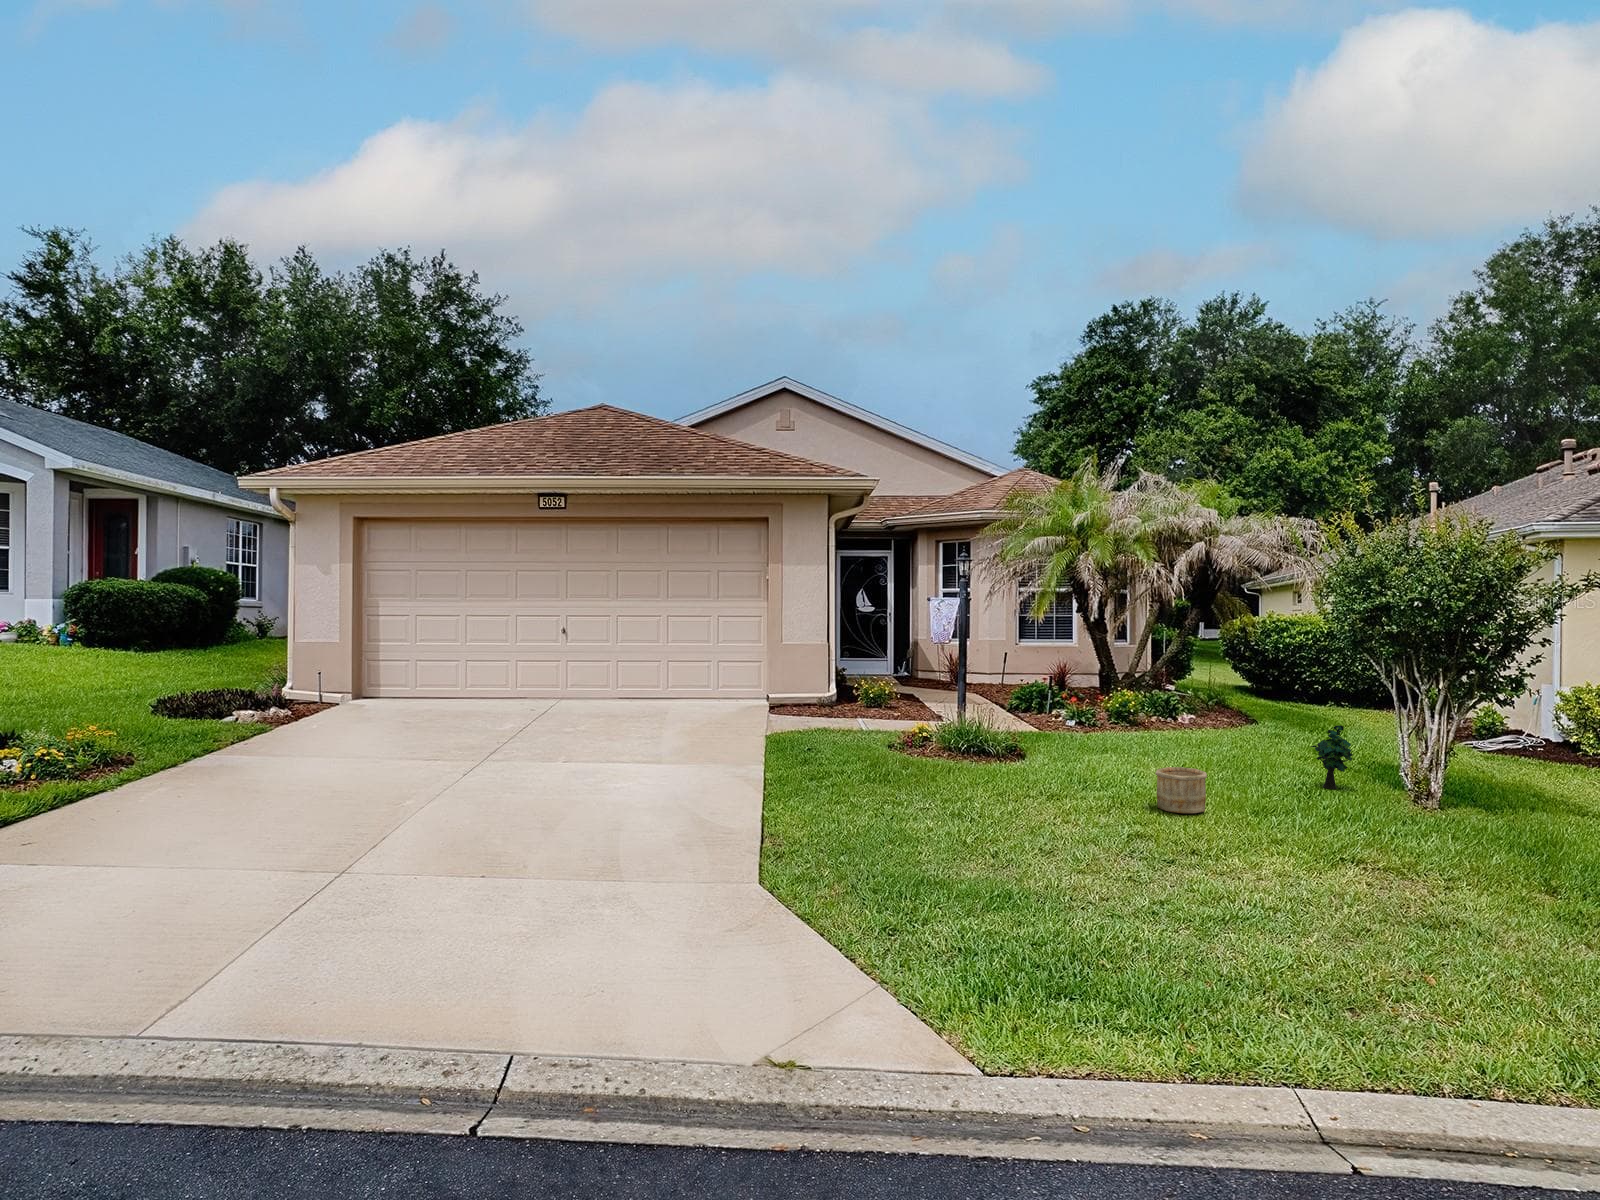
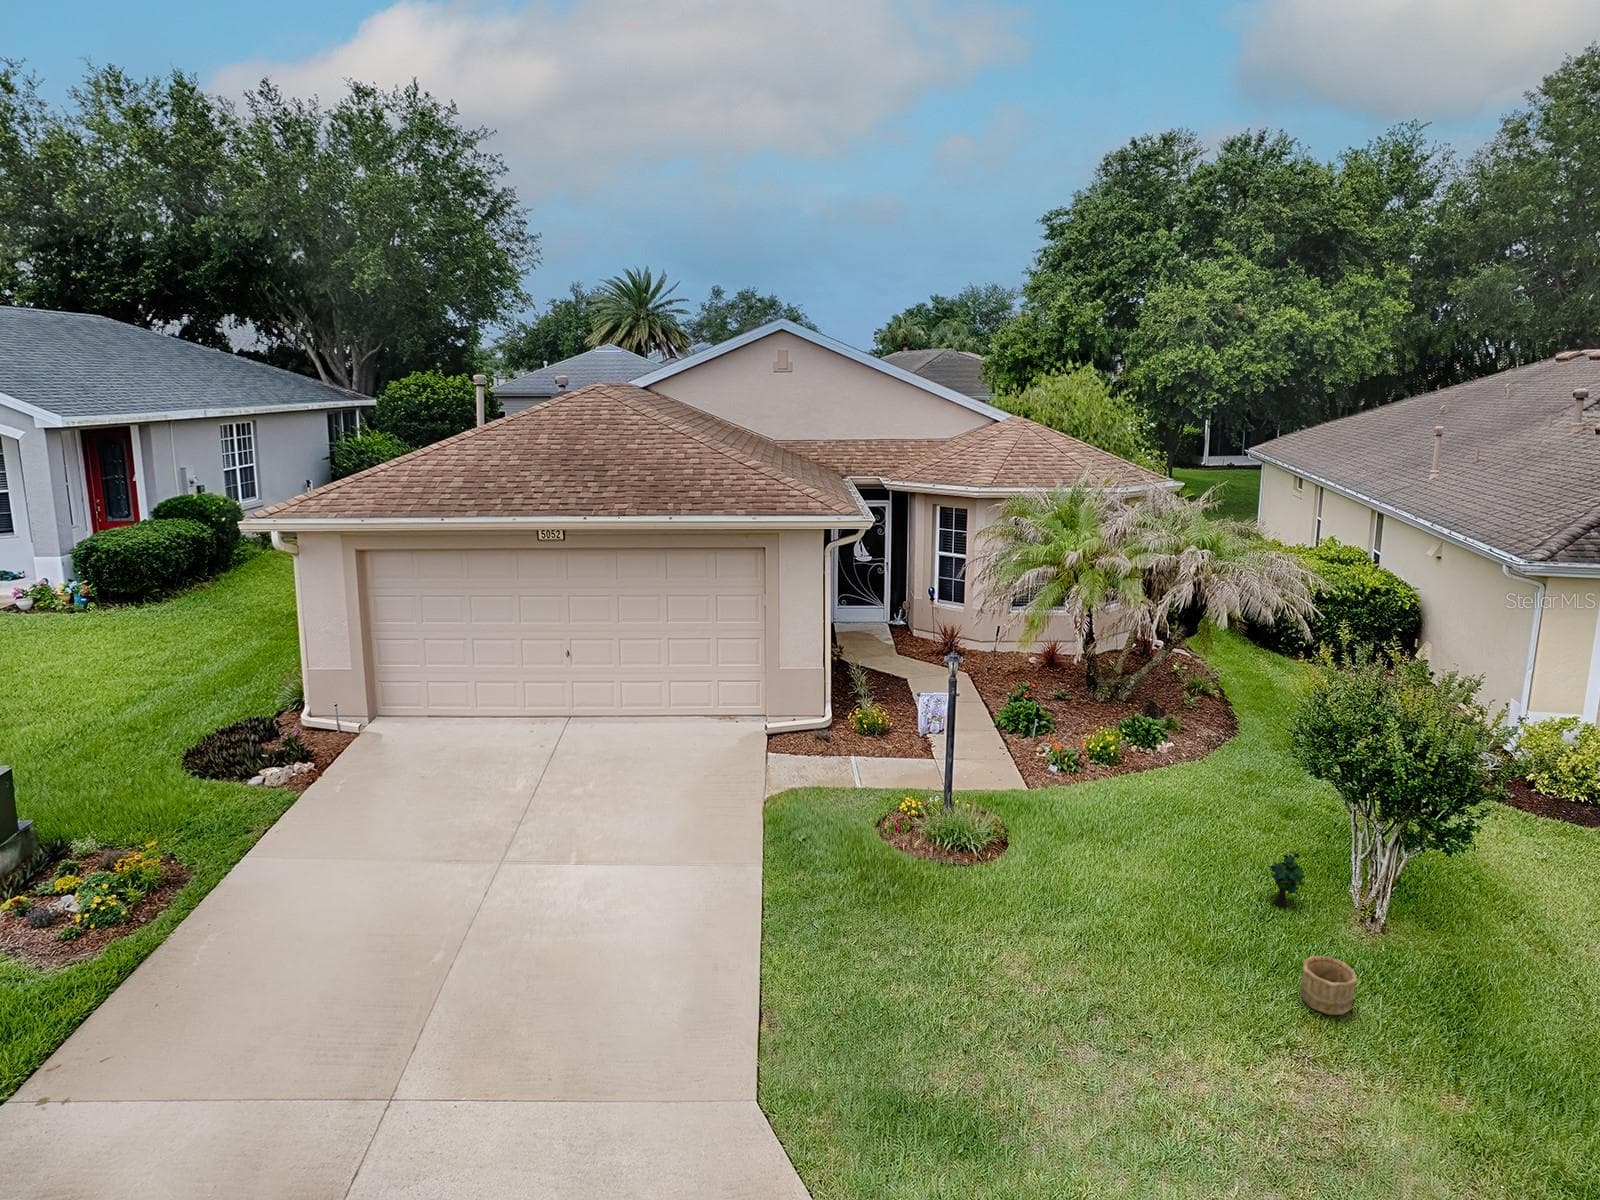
wooden bucket: present [1155,767,1207,813] -> present [1301,956,1357,1015]

